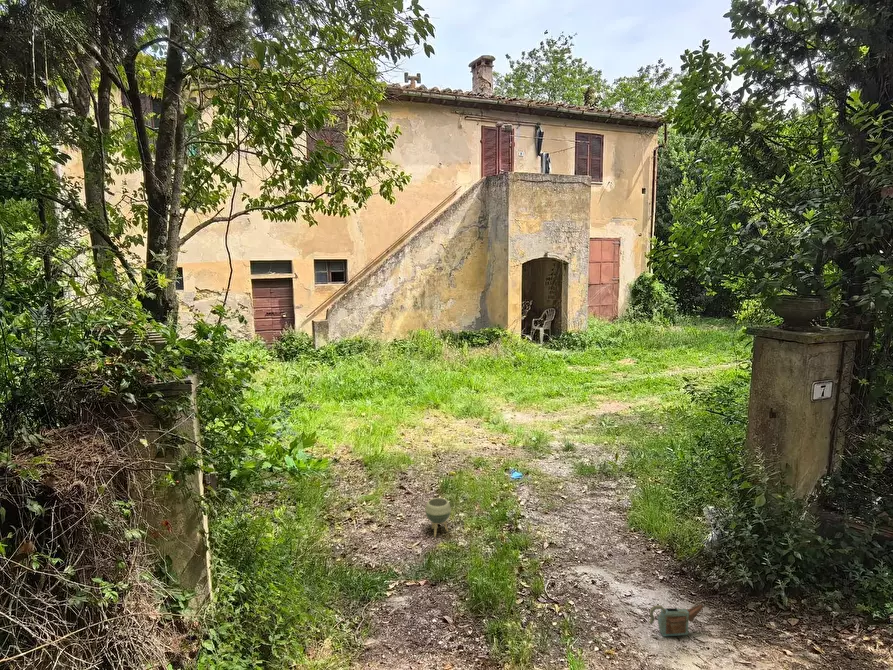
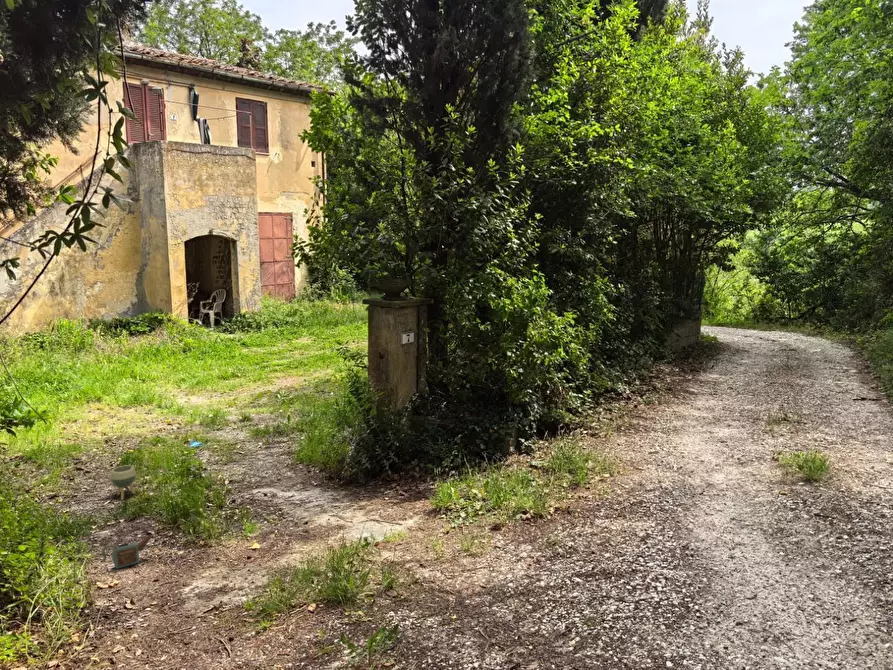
watering can: present [649,604,704,637] -> present [102,536,152,569]

